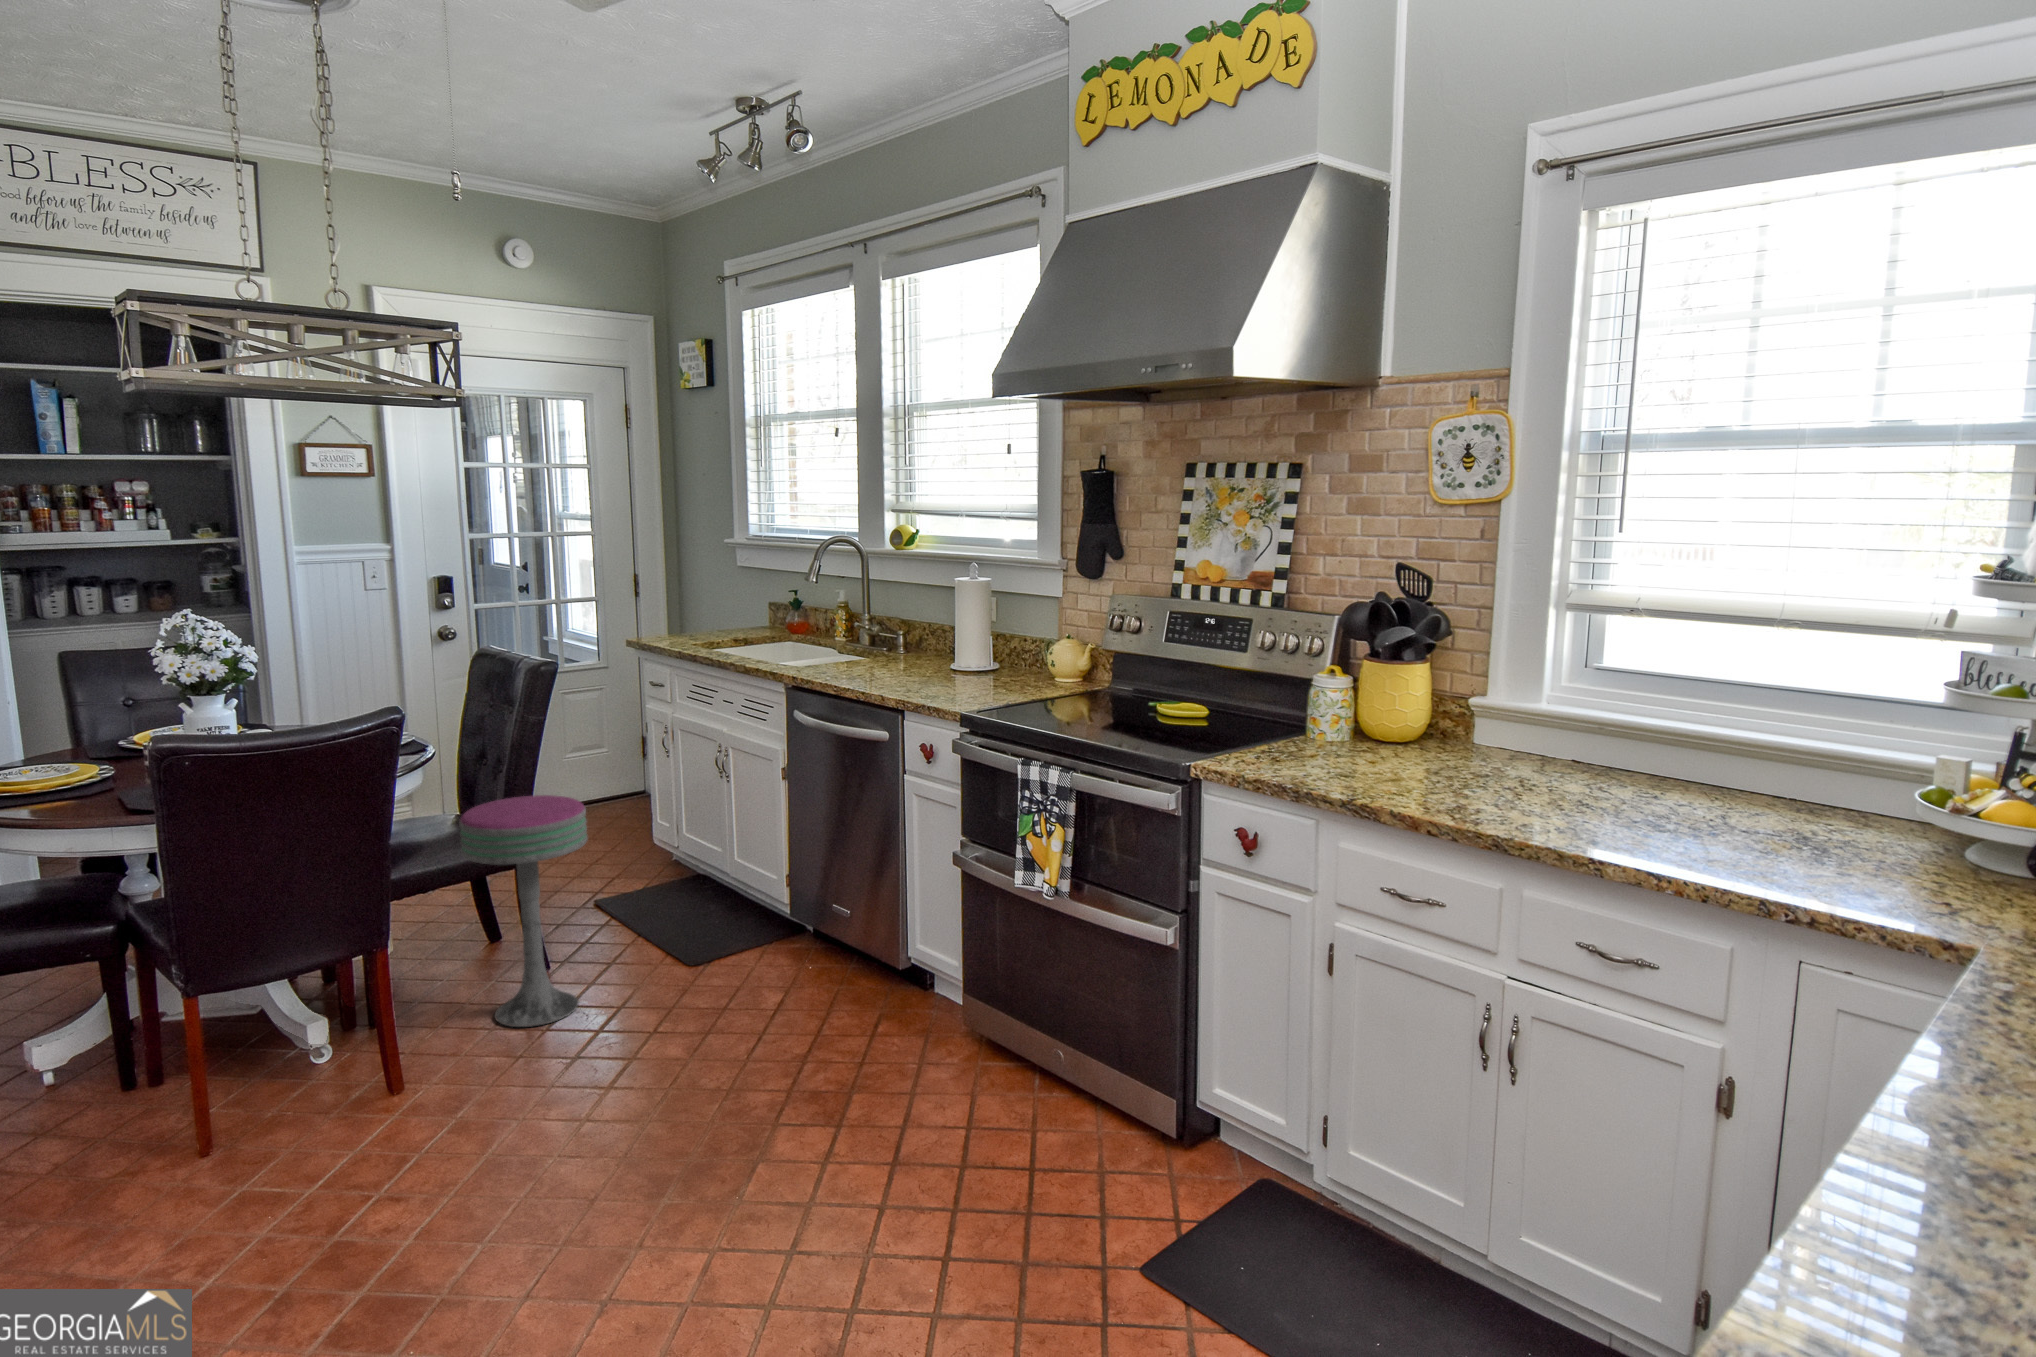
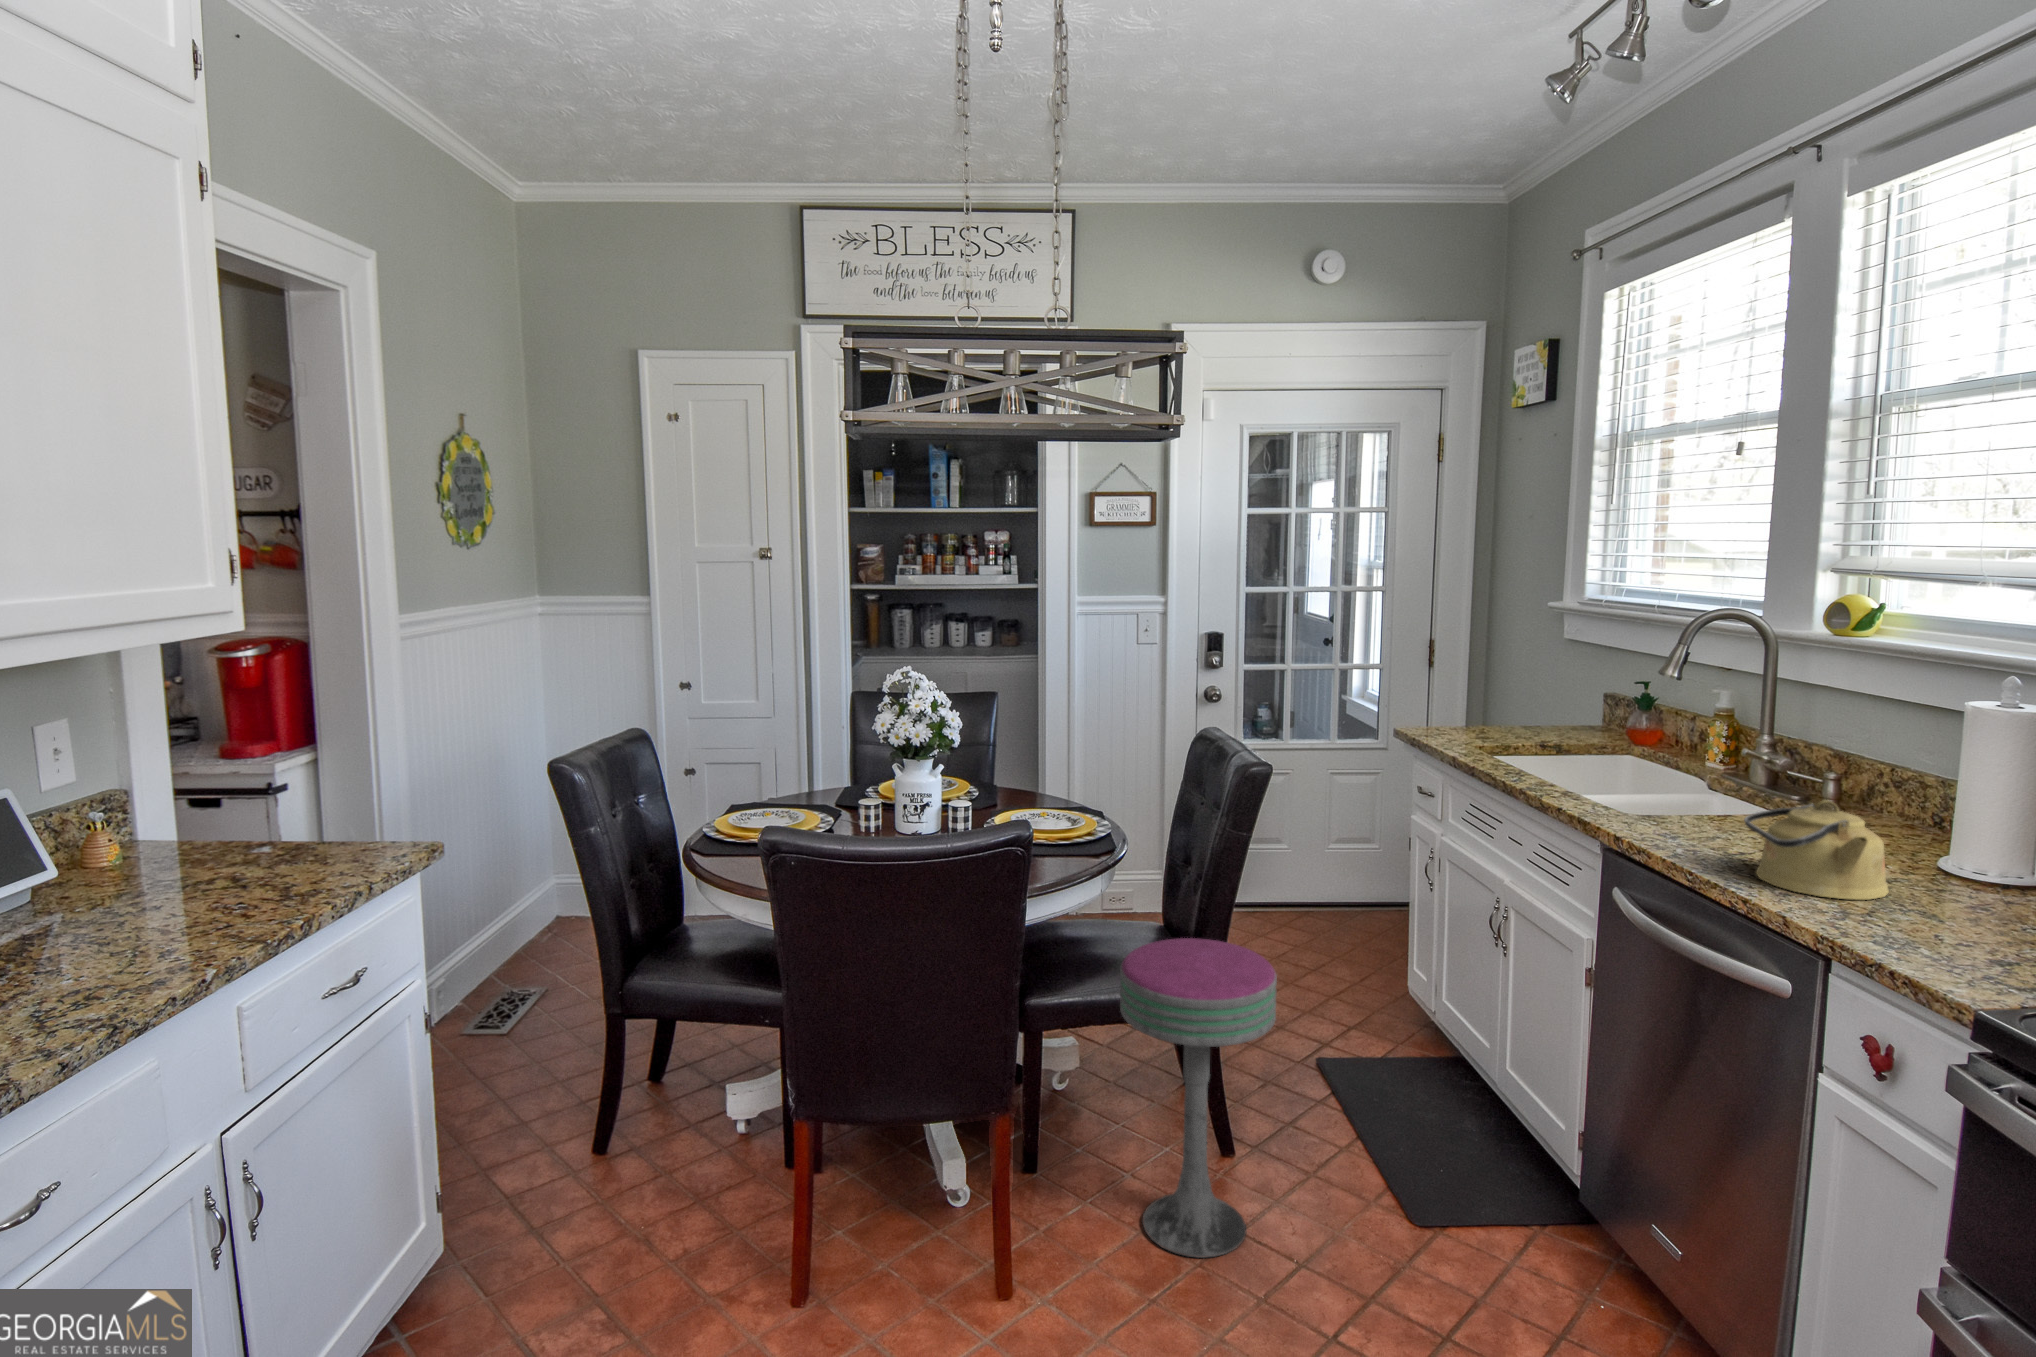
kettle: none [859,635,928,686] -> present [1744,800,1889,900]

